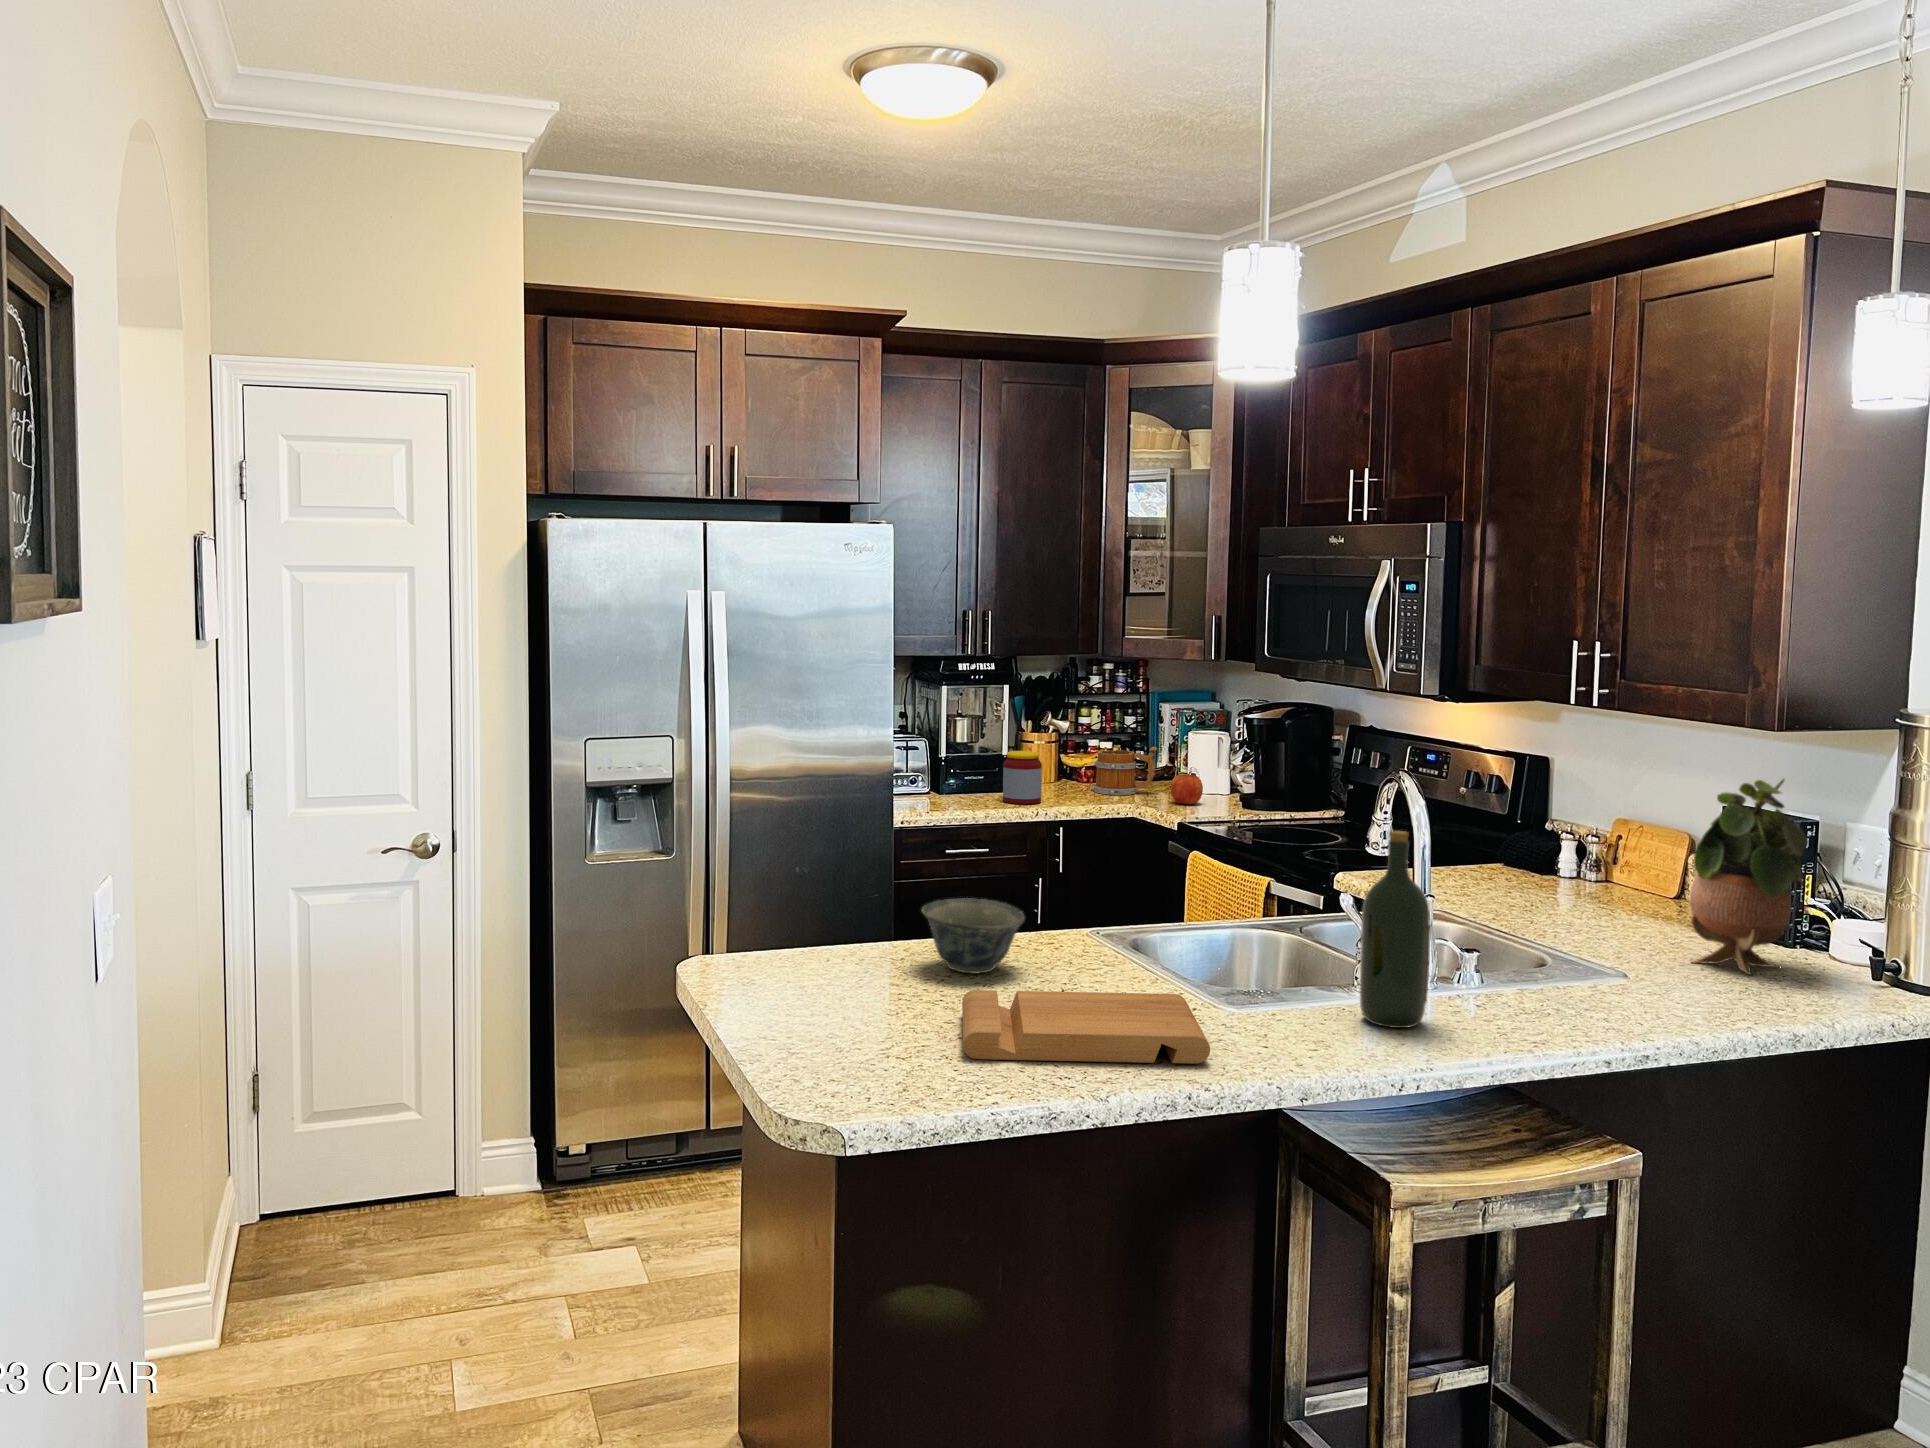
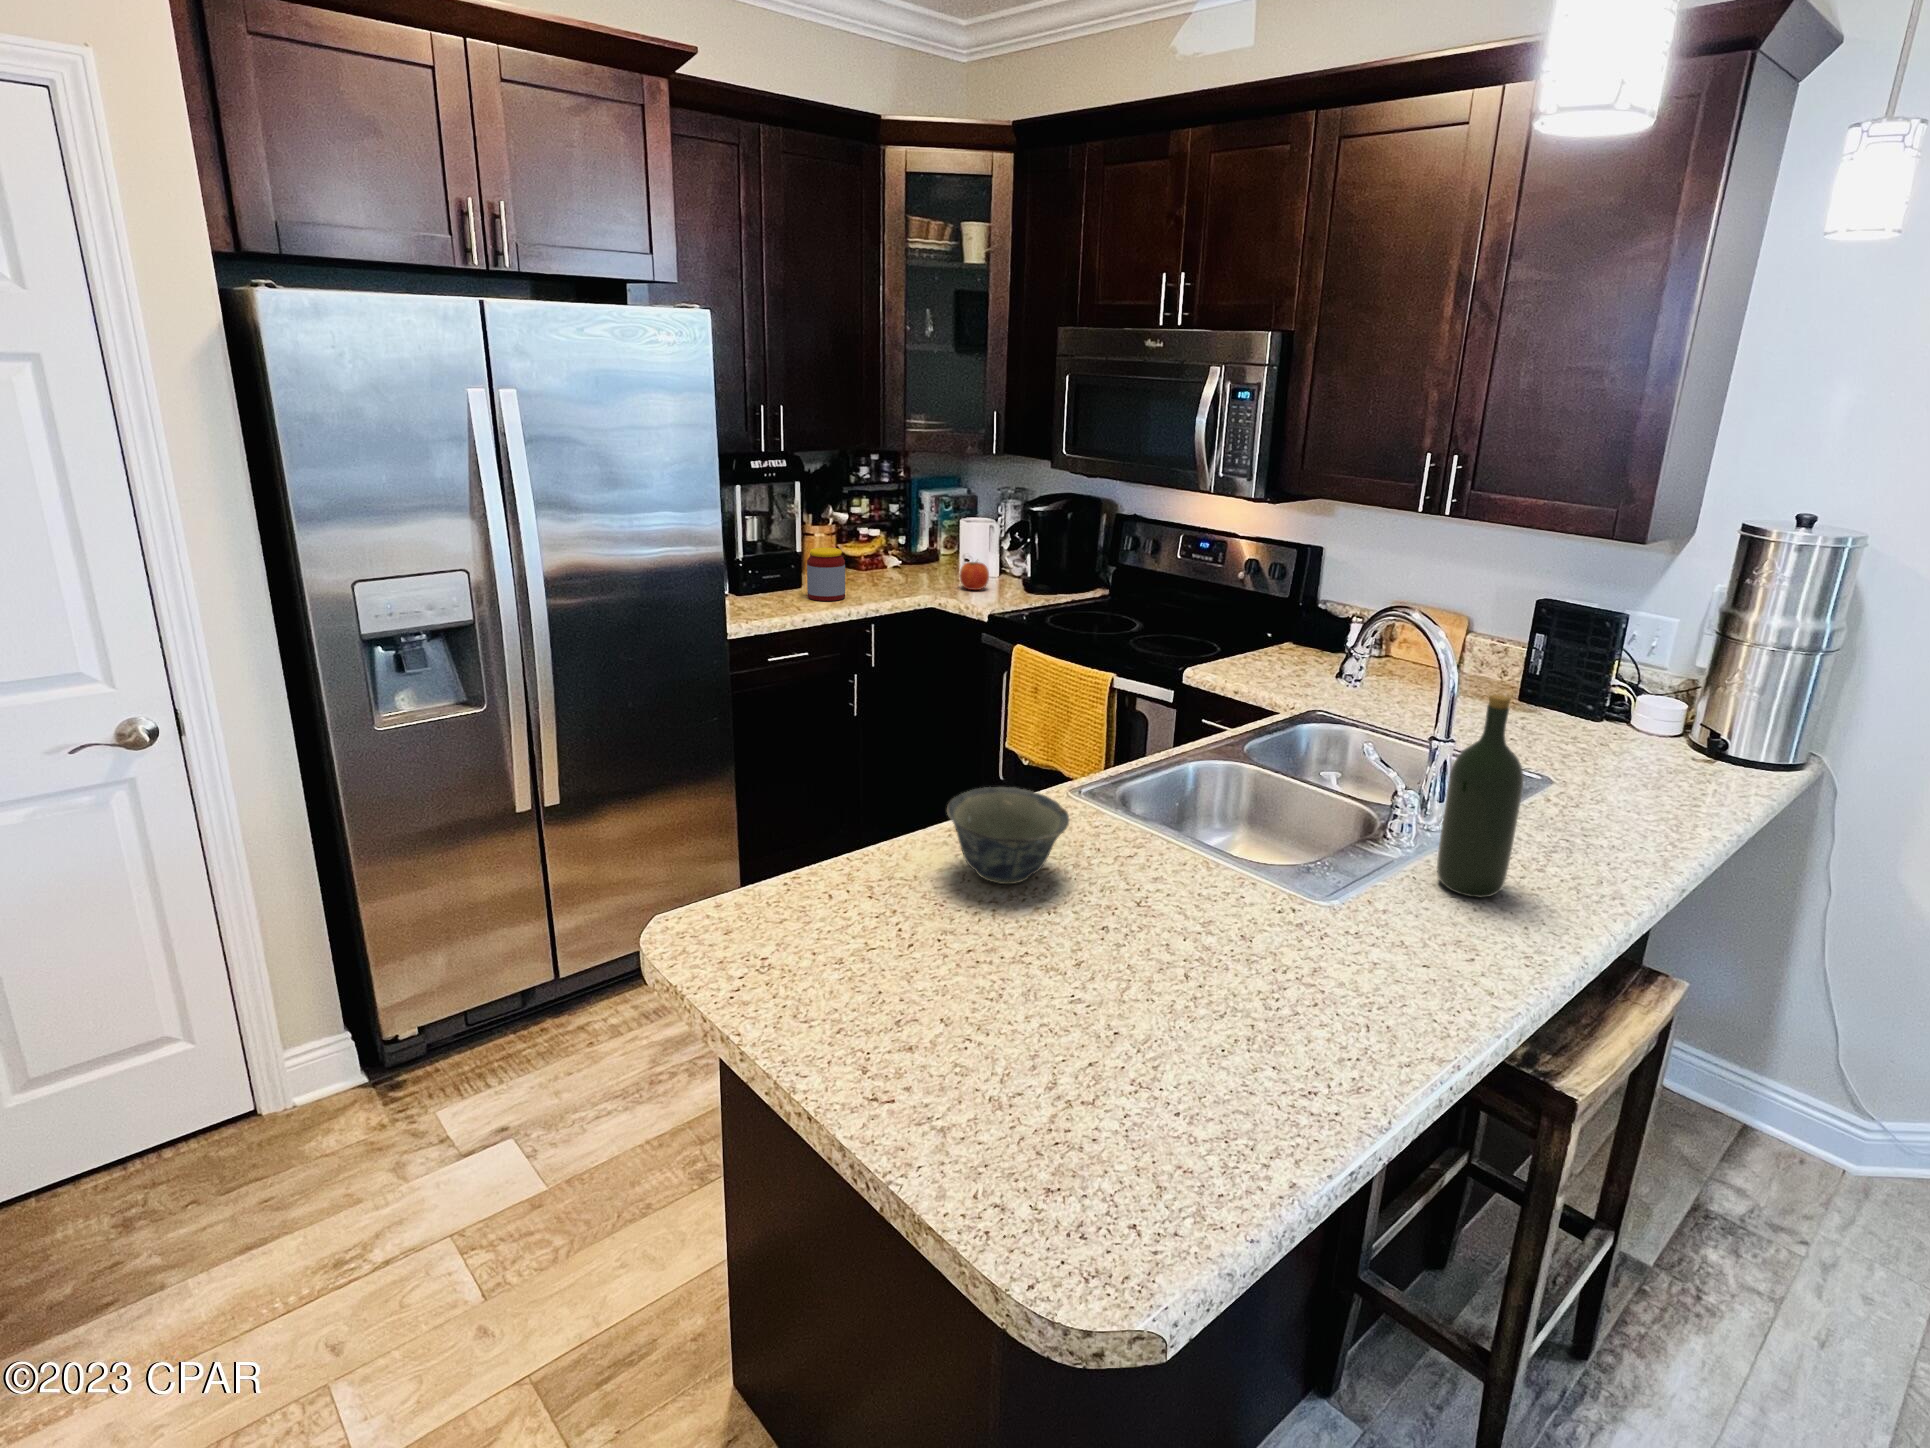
mug: present [1092,747,1157,795] -> none [879,536,938,583]
potted plant: present [1690,779,1808,975] -> none [1565,589,1680,763]
cutting board: present [962,990,1210,1064] -> none [1072,902,1408,1064]

